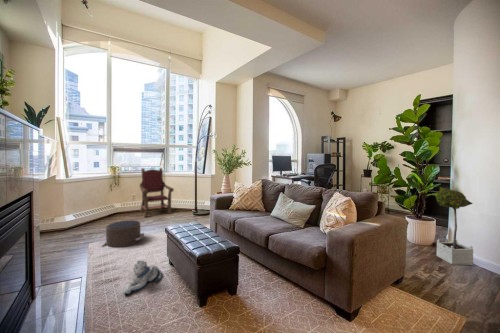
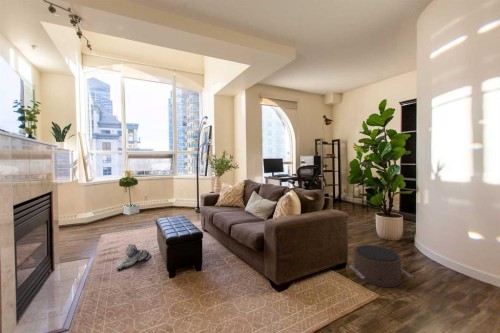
armchair: present [140,168,174,217] -> none [151,172,179,213]
potted tree: present [435,187,473,265] -> present [119,177,139,215]
pouf: present [99,220,144,247] -> present [349,245,413,287]

